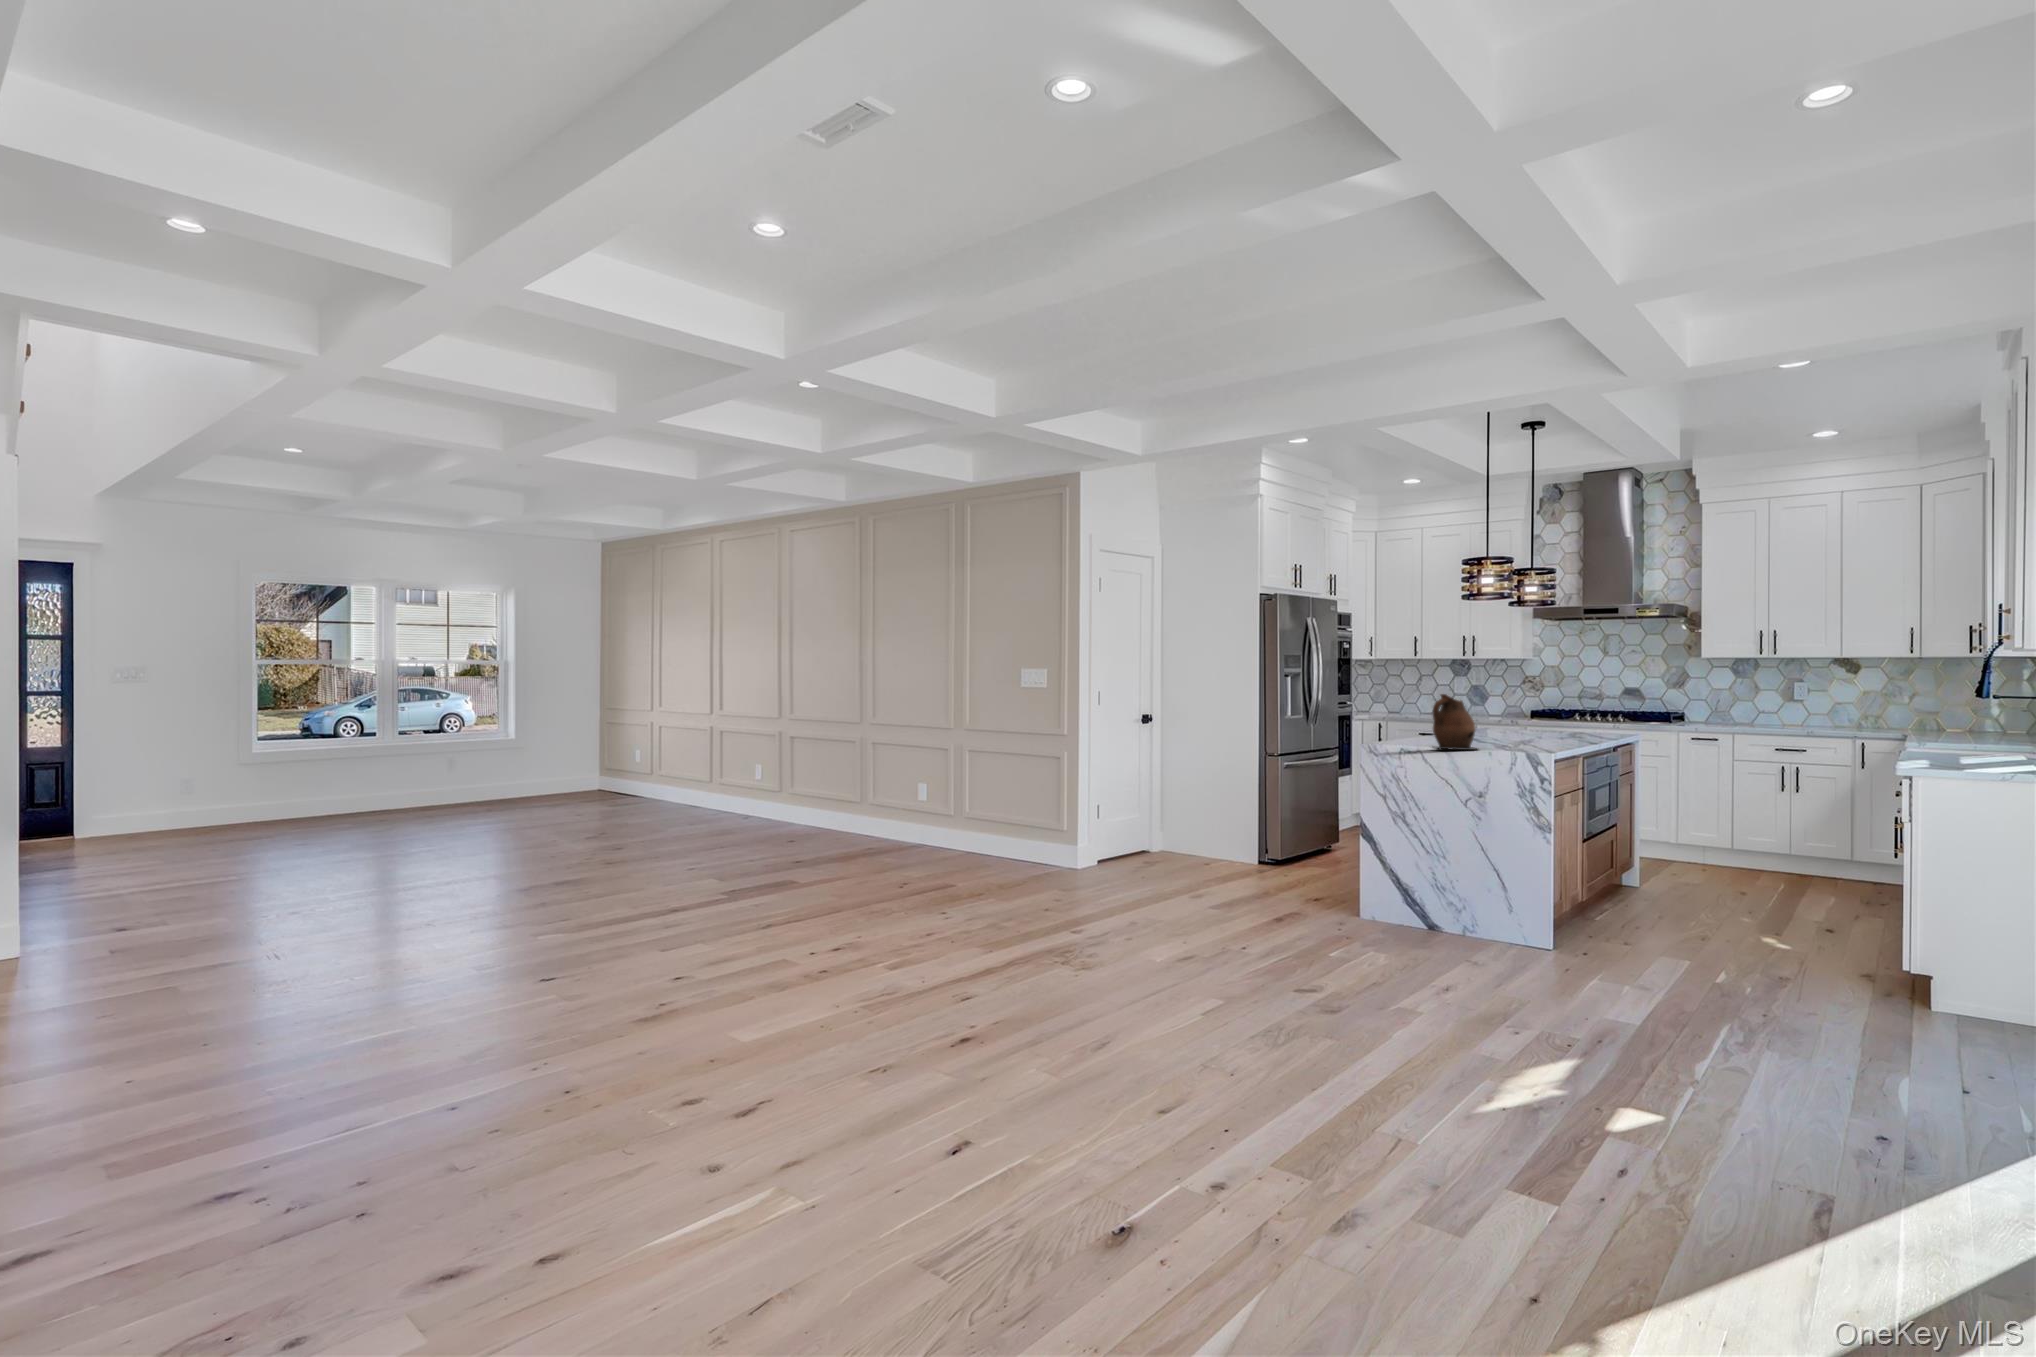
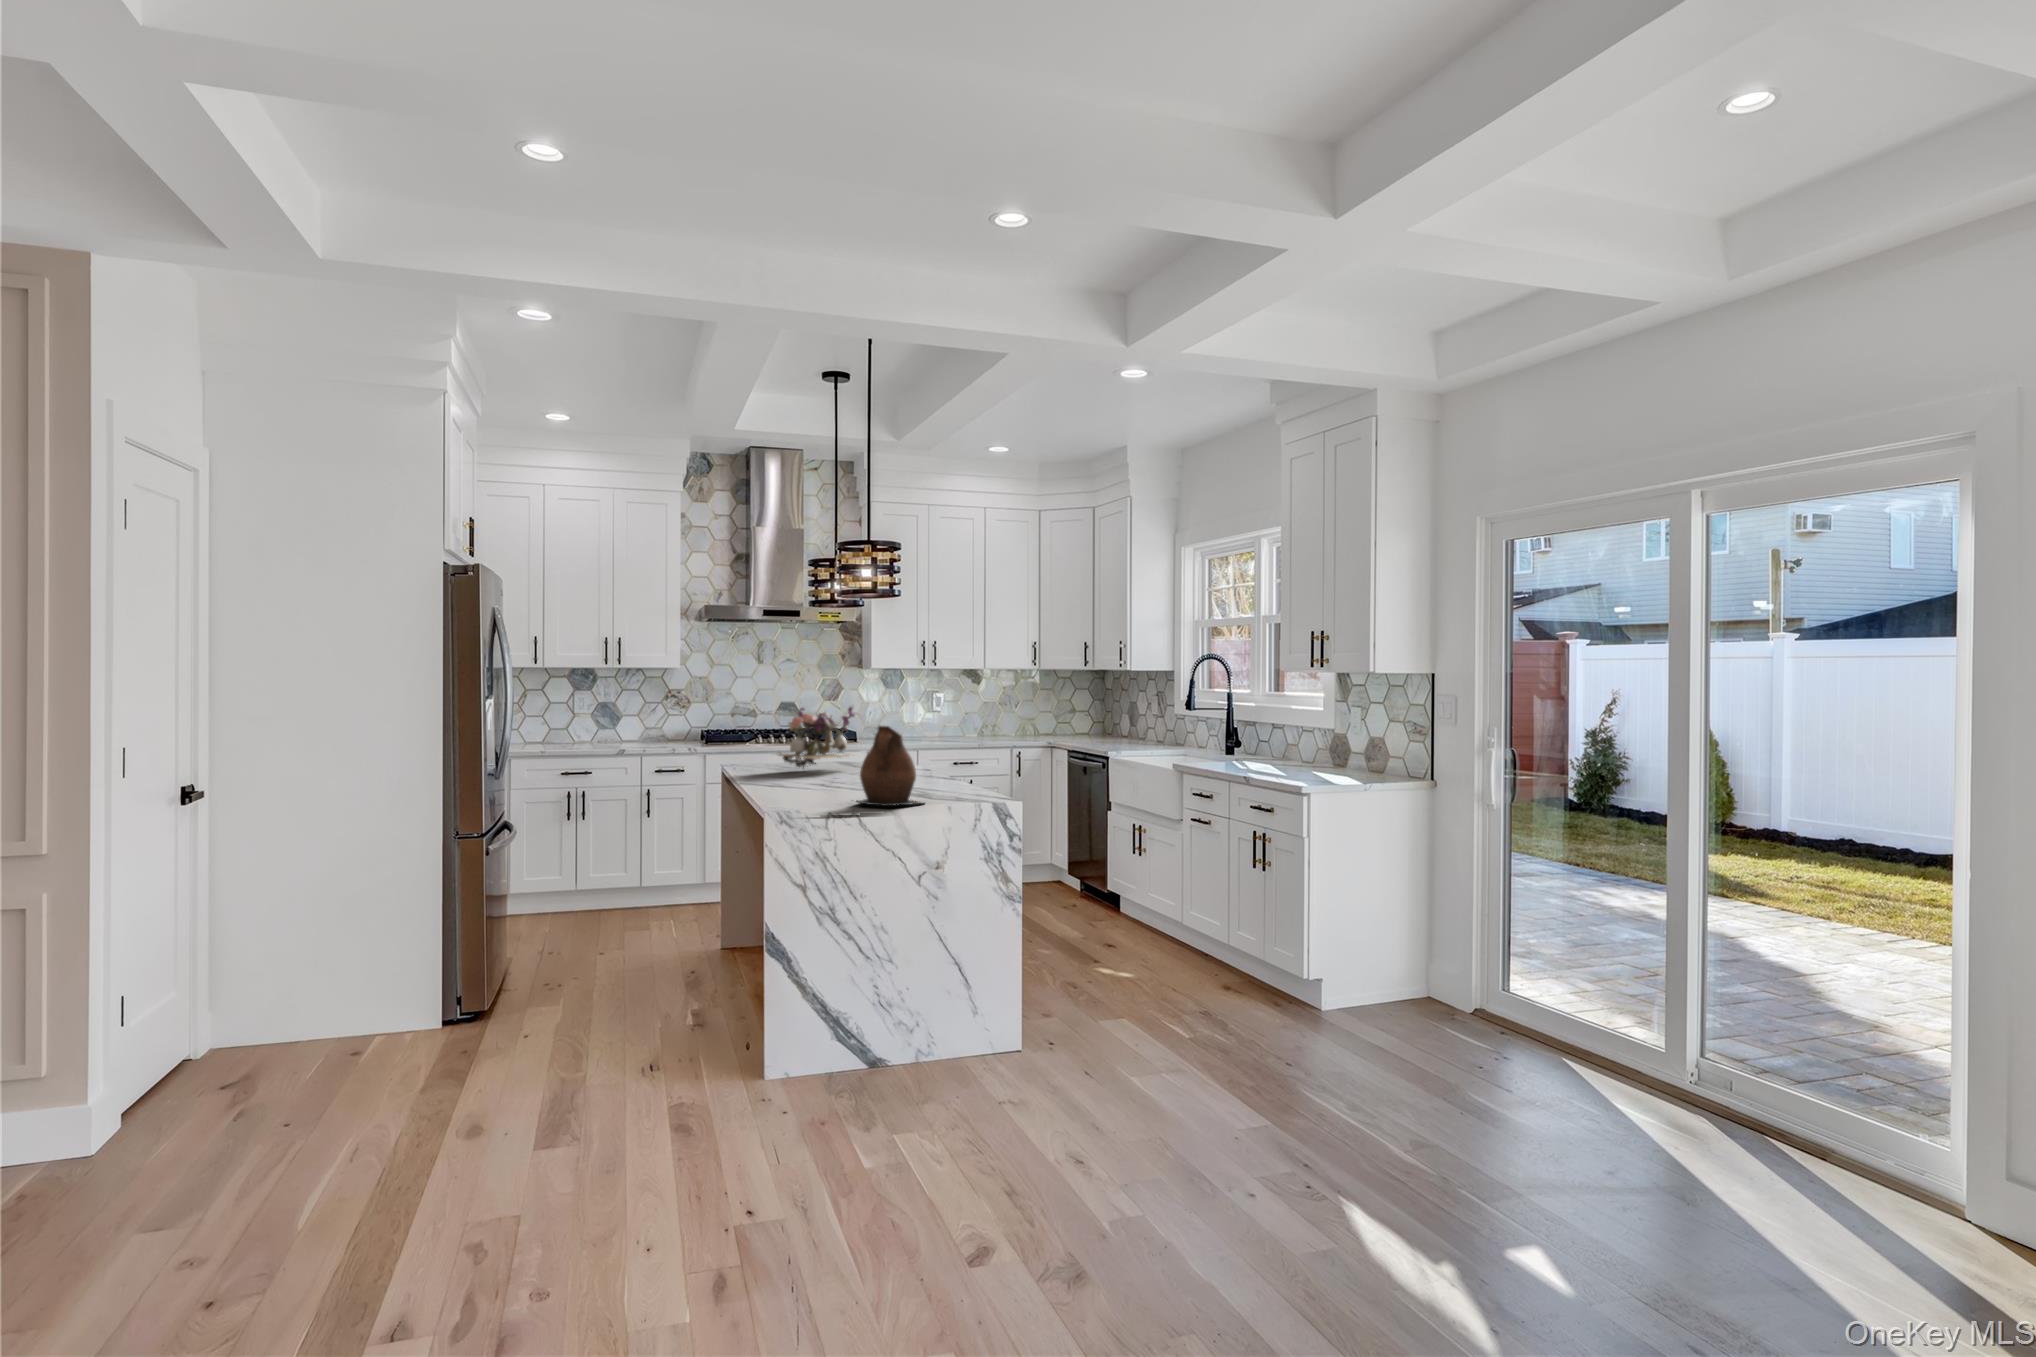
flower arrangement: none [1492,683,1564,734] -> present [777,707,855,769]

